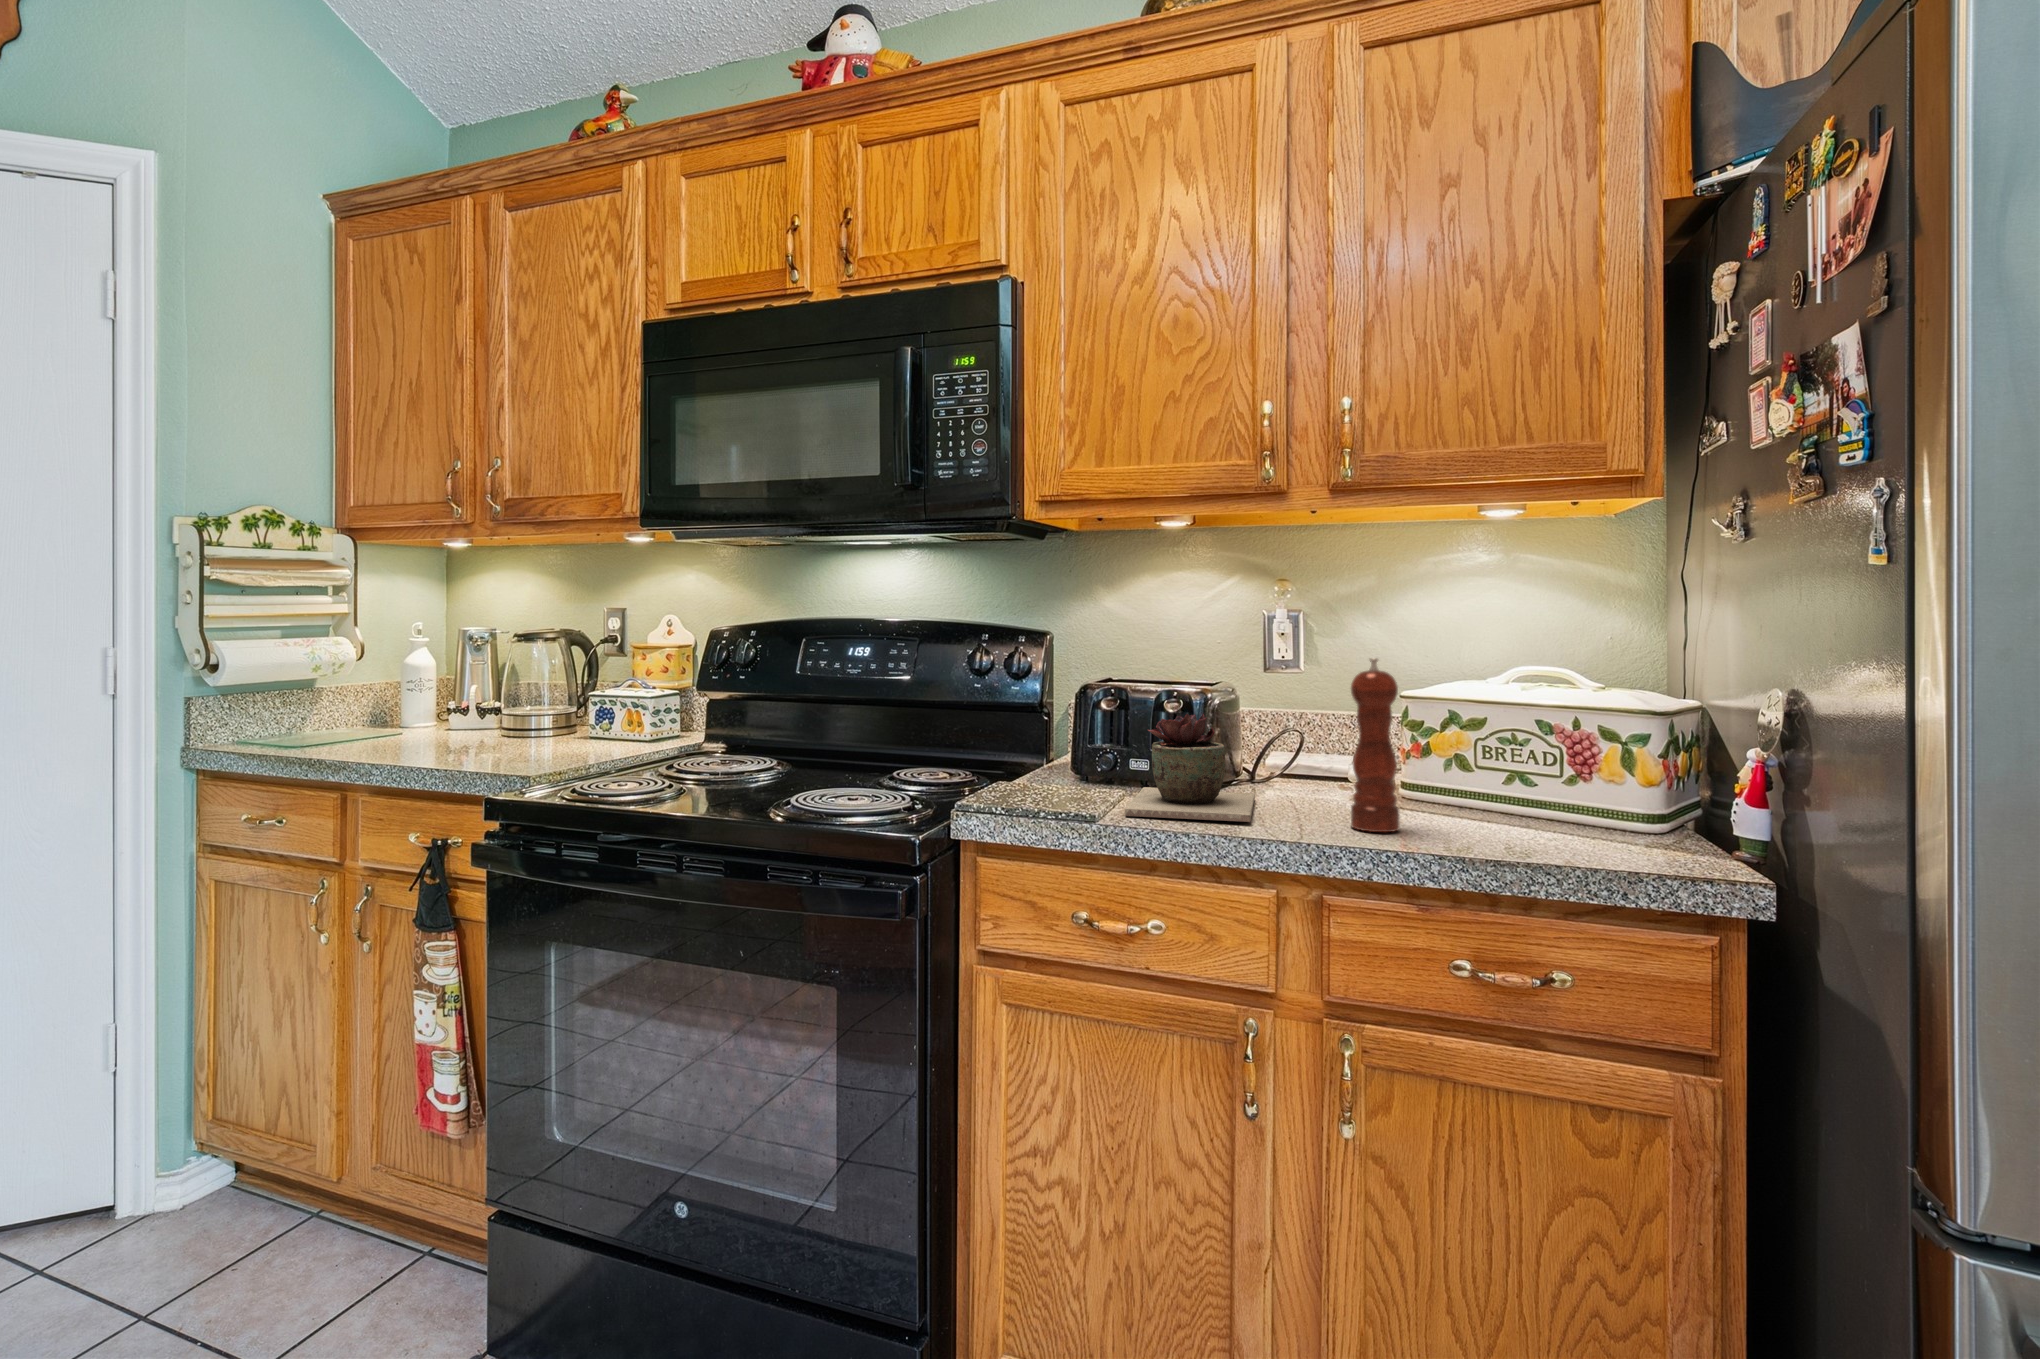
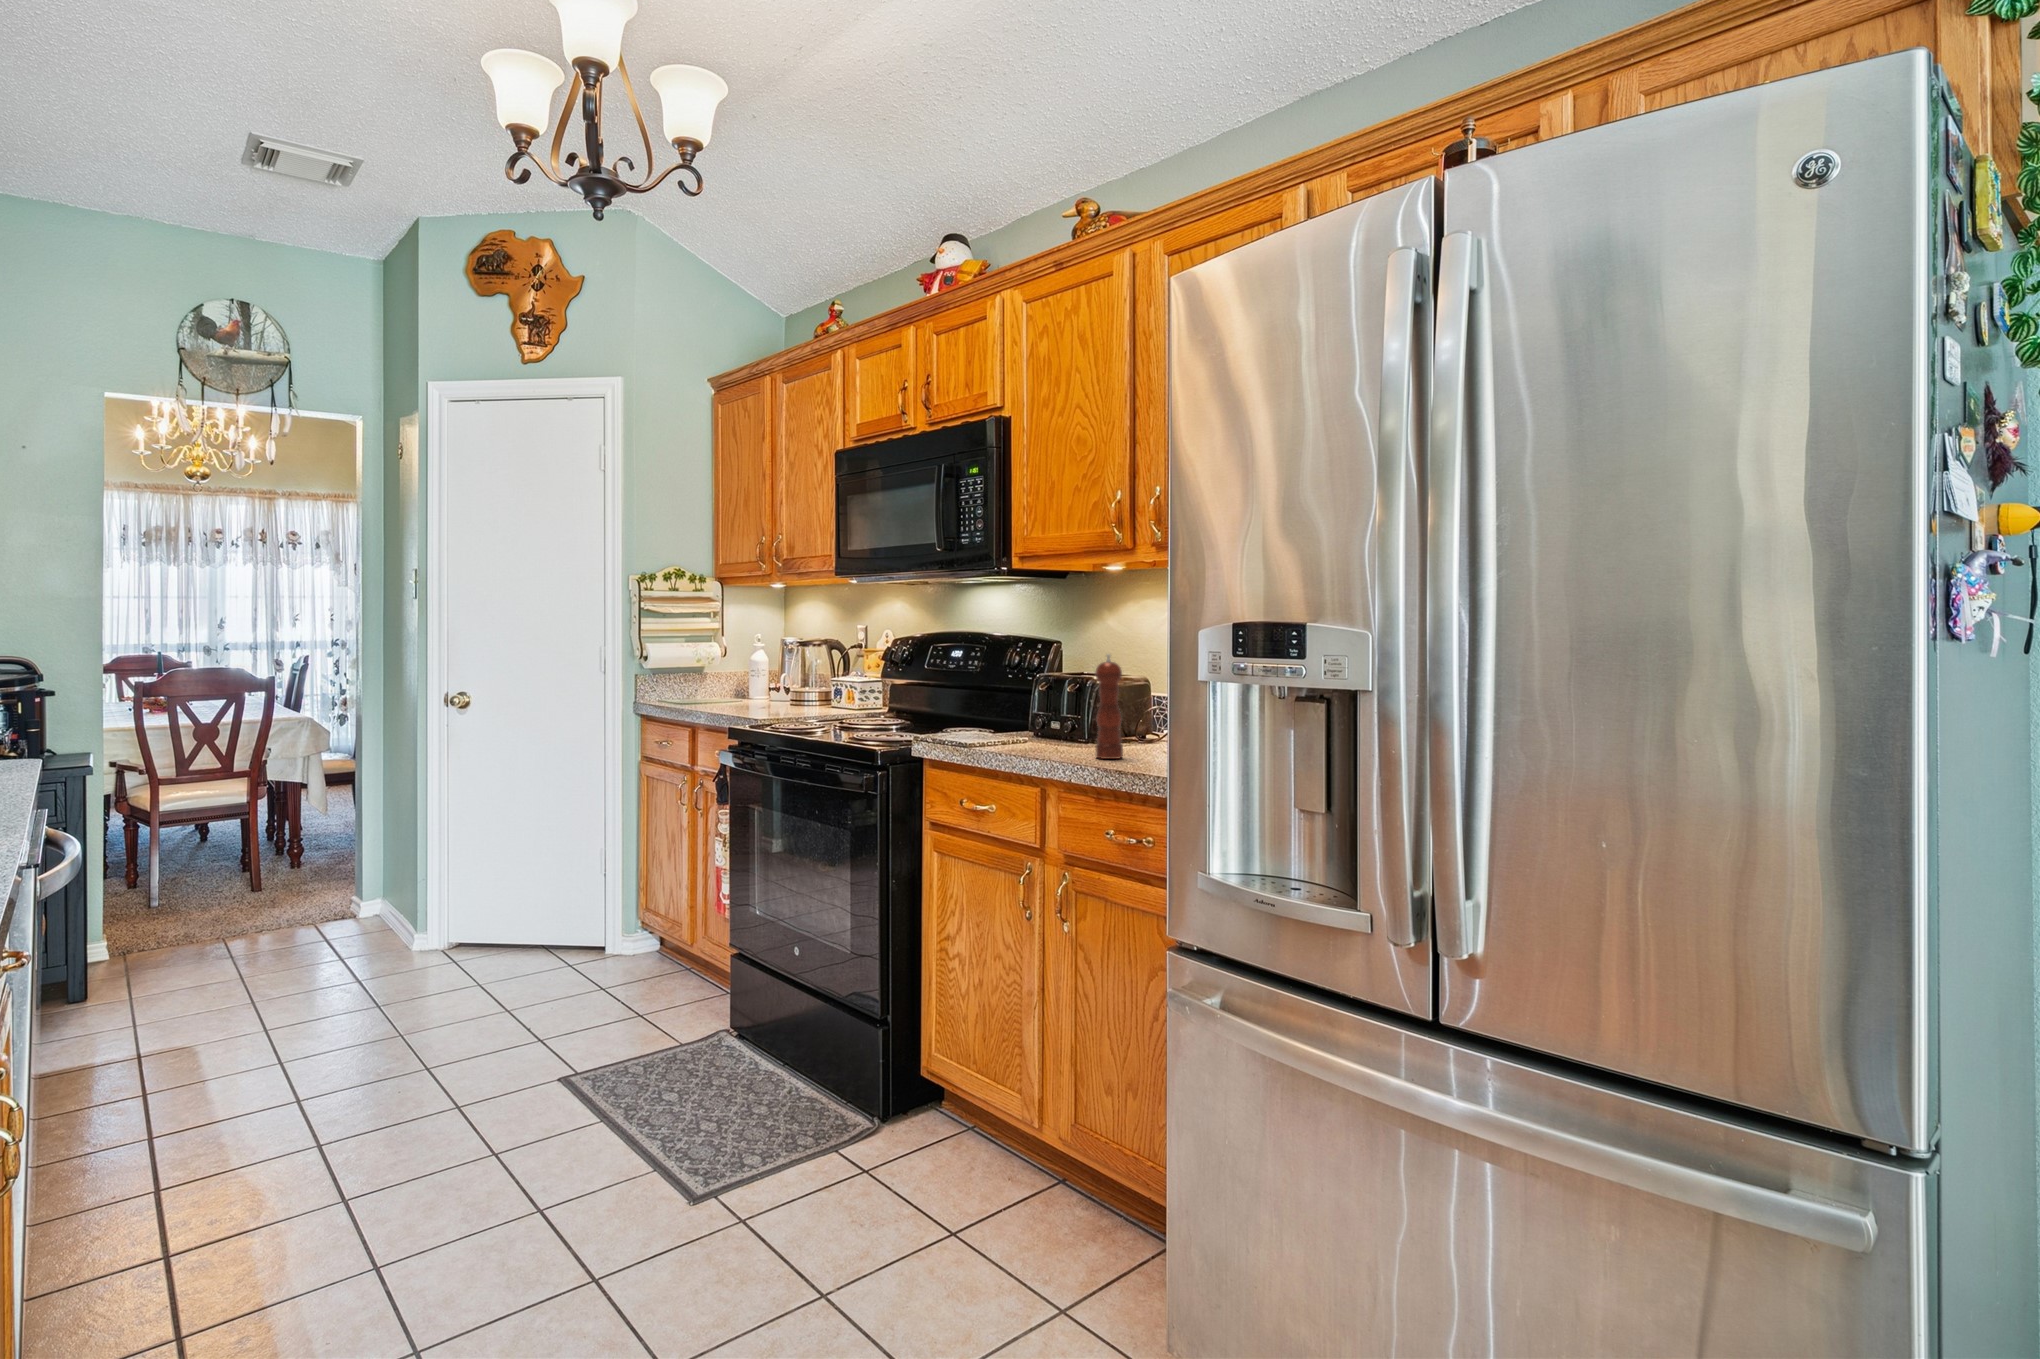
succulent plant: present [1125,714,1255,822] -> none [992,688,1099,751]

